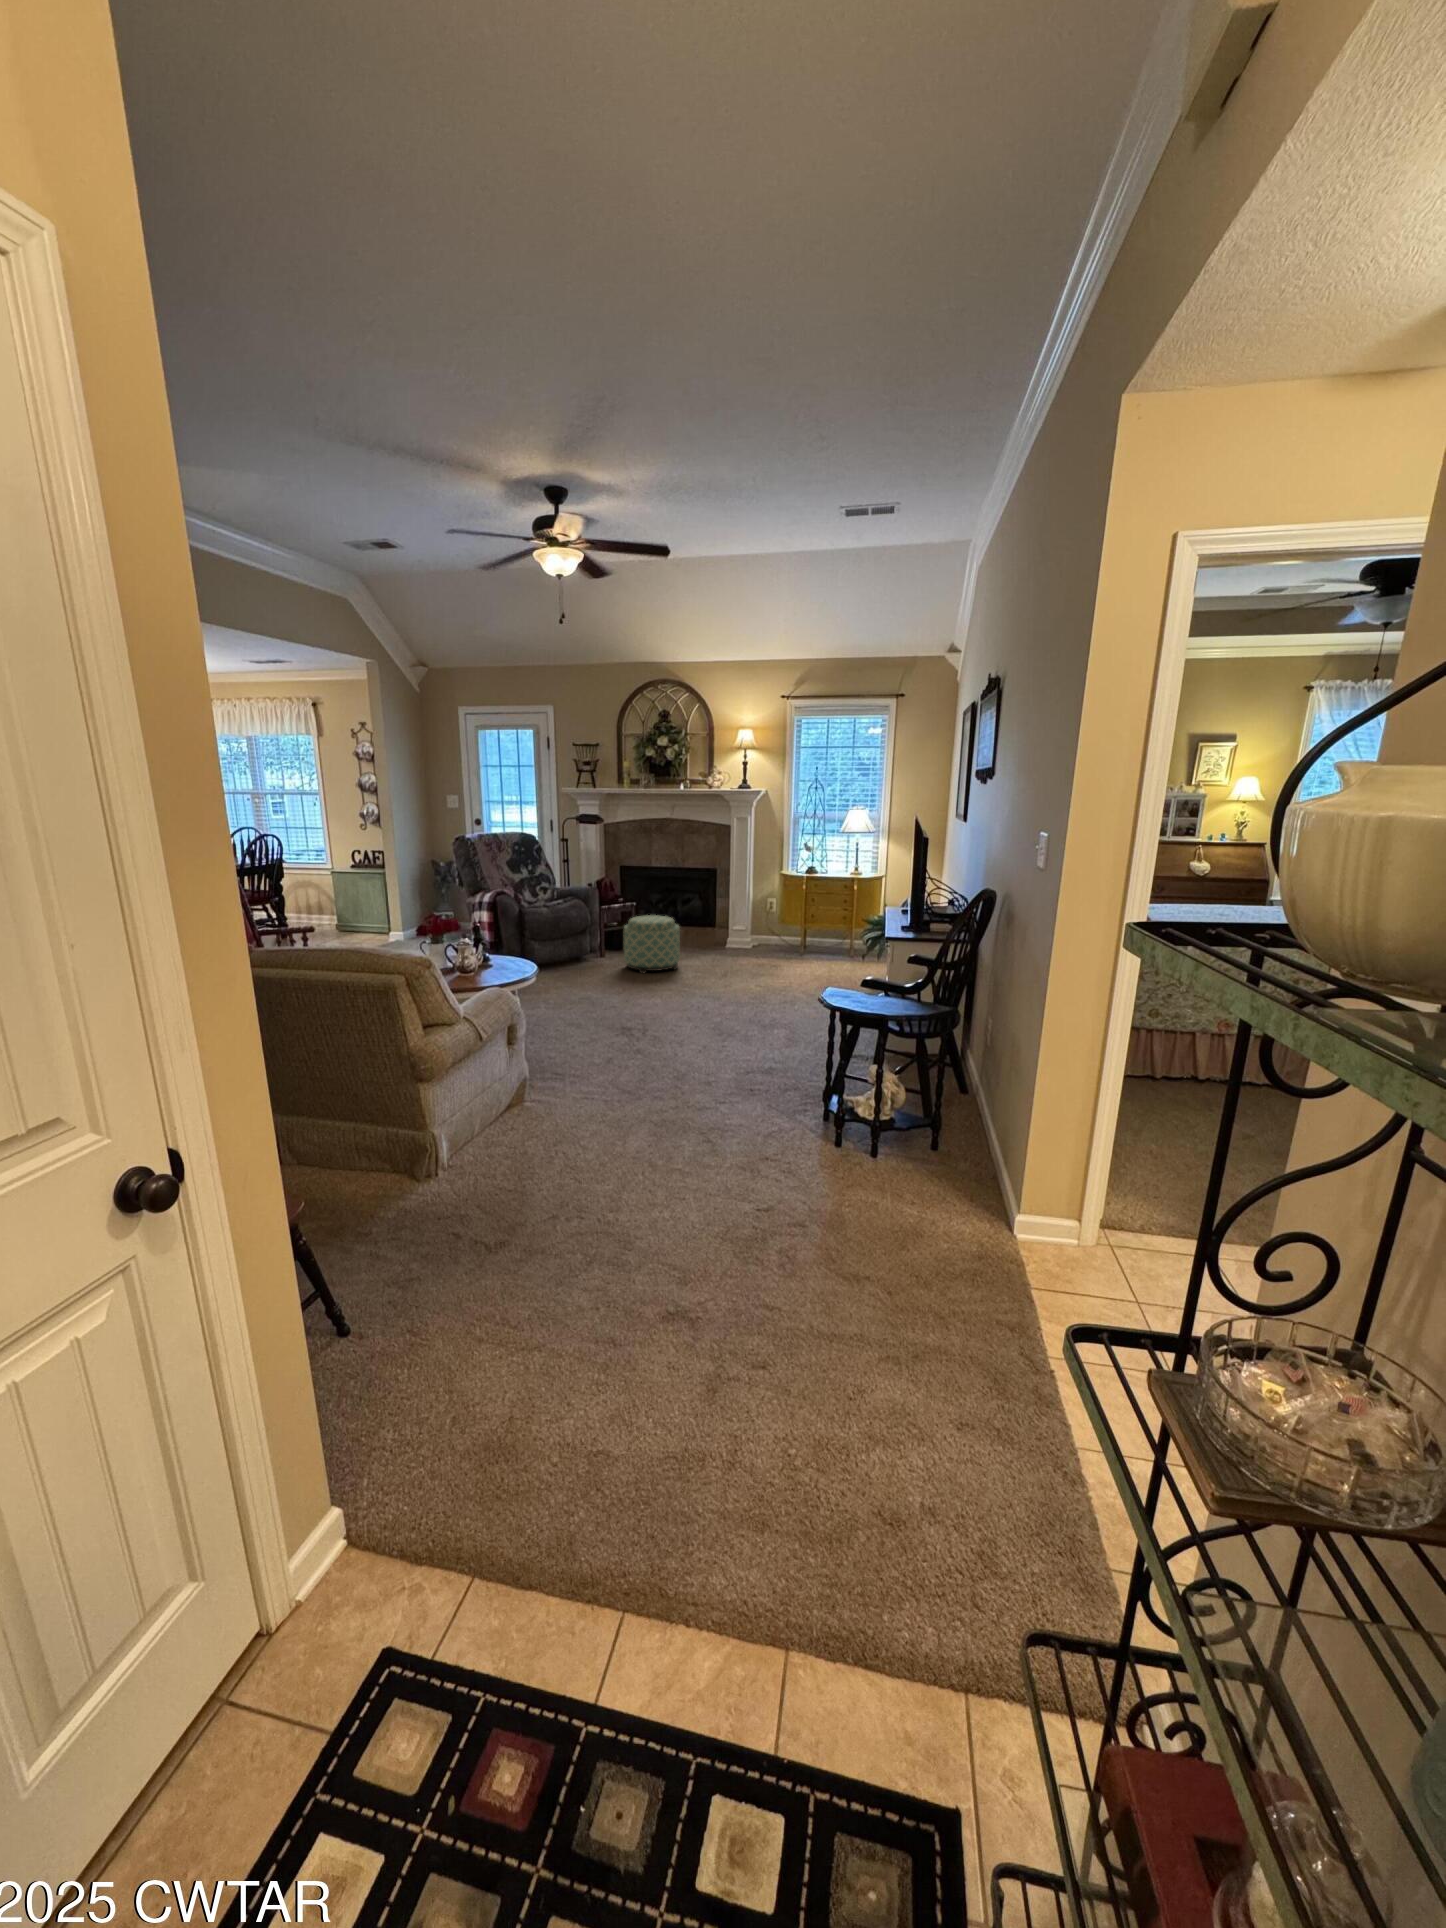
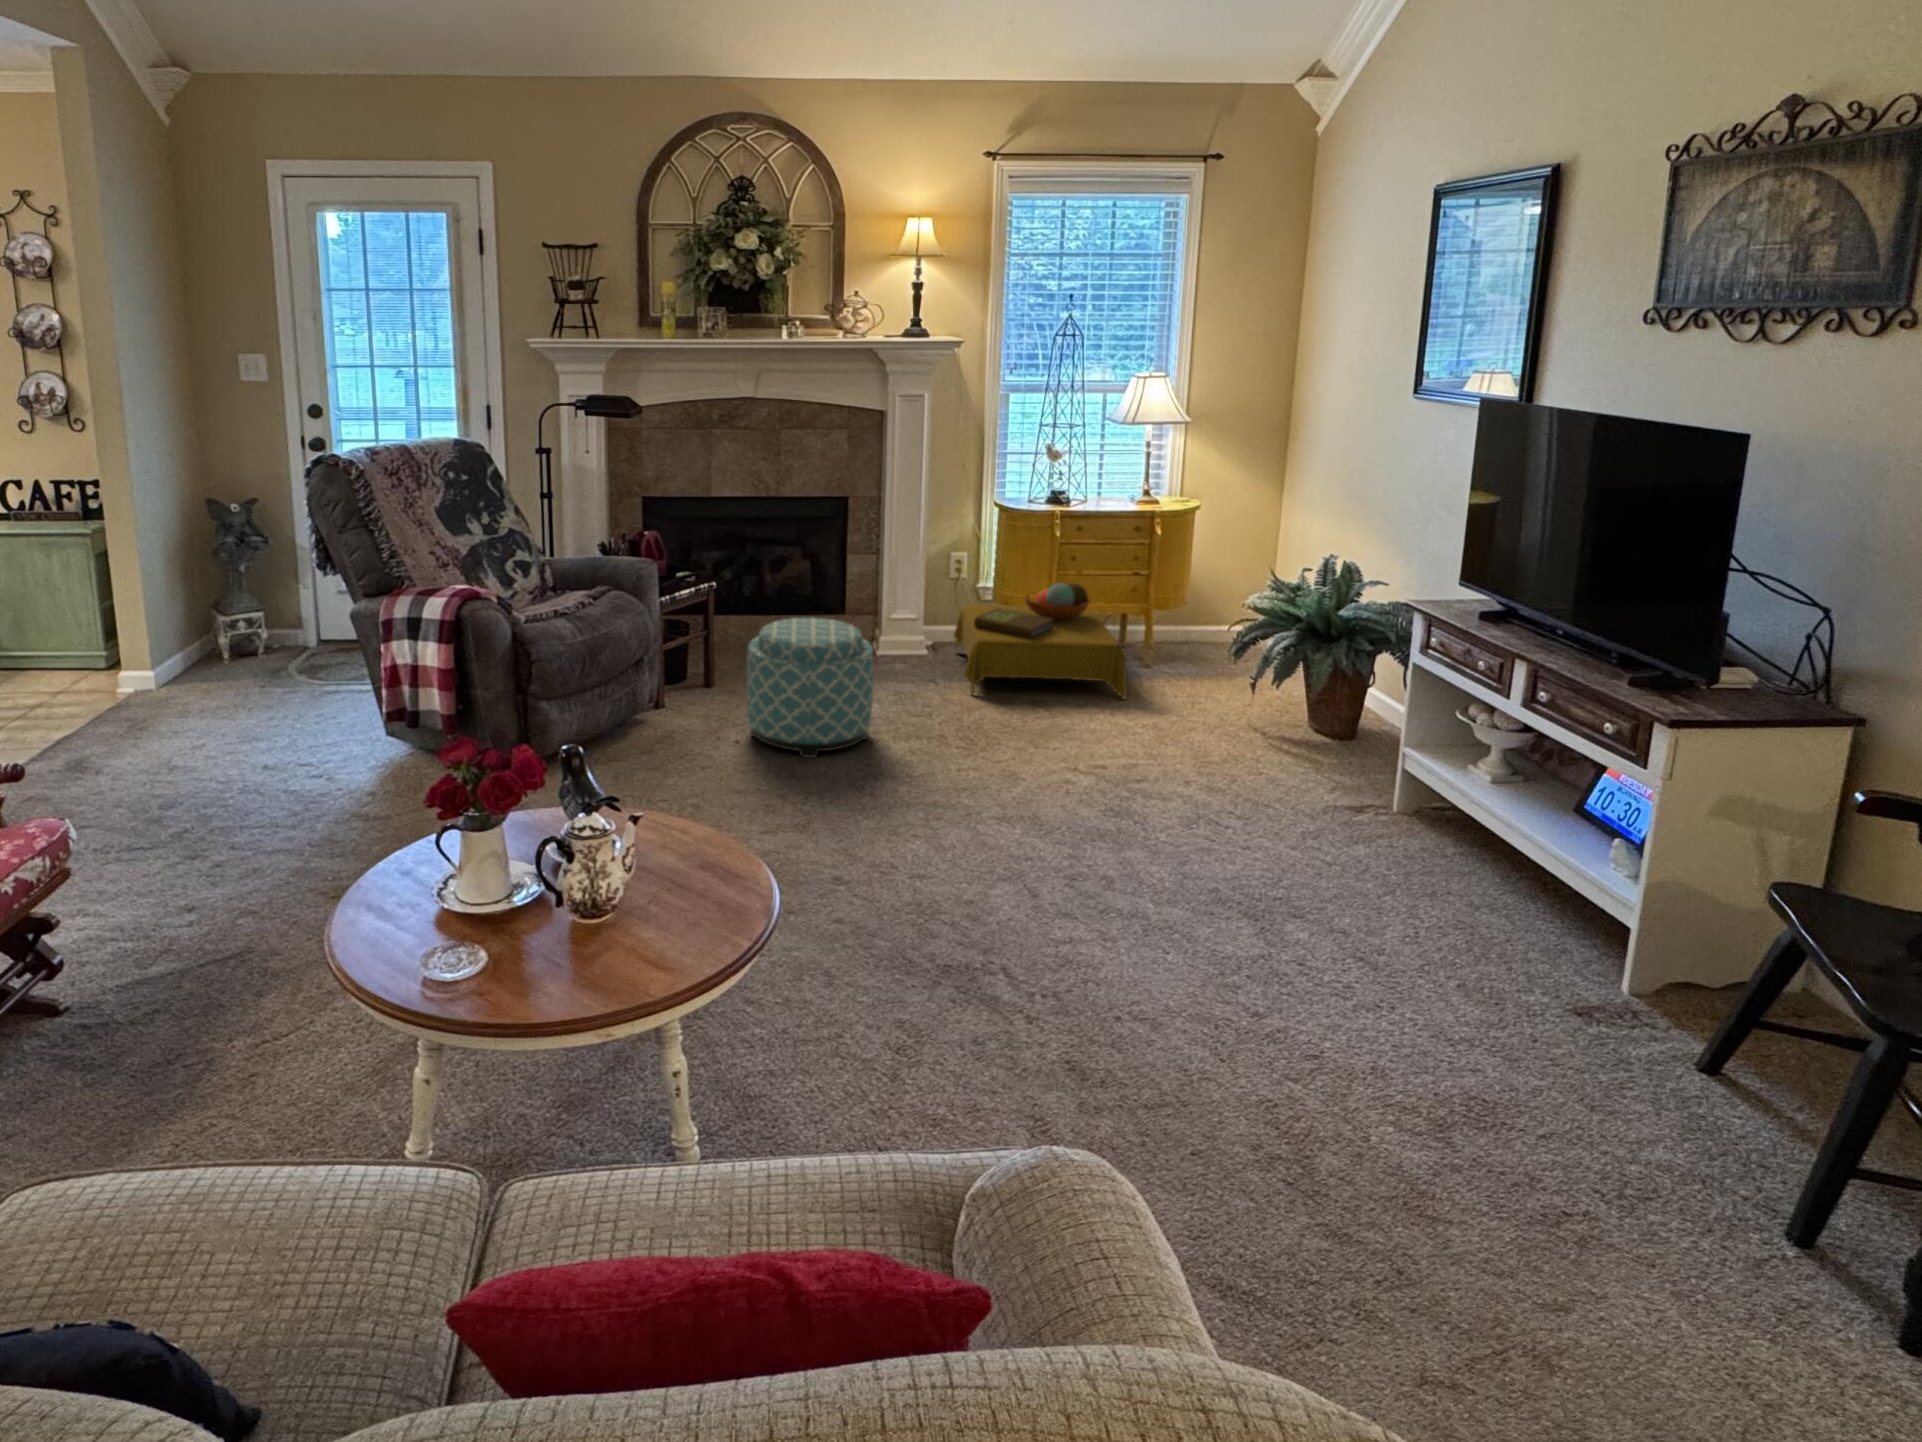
side table: none [744,911,831,967] -> present [954,583,1127,699]

